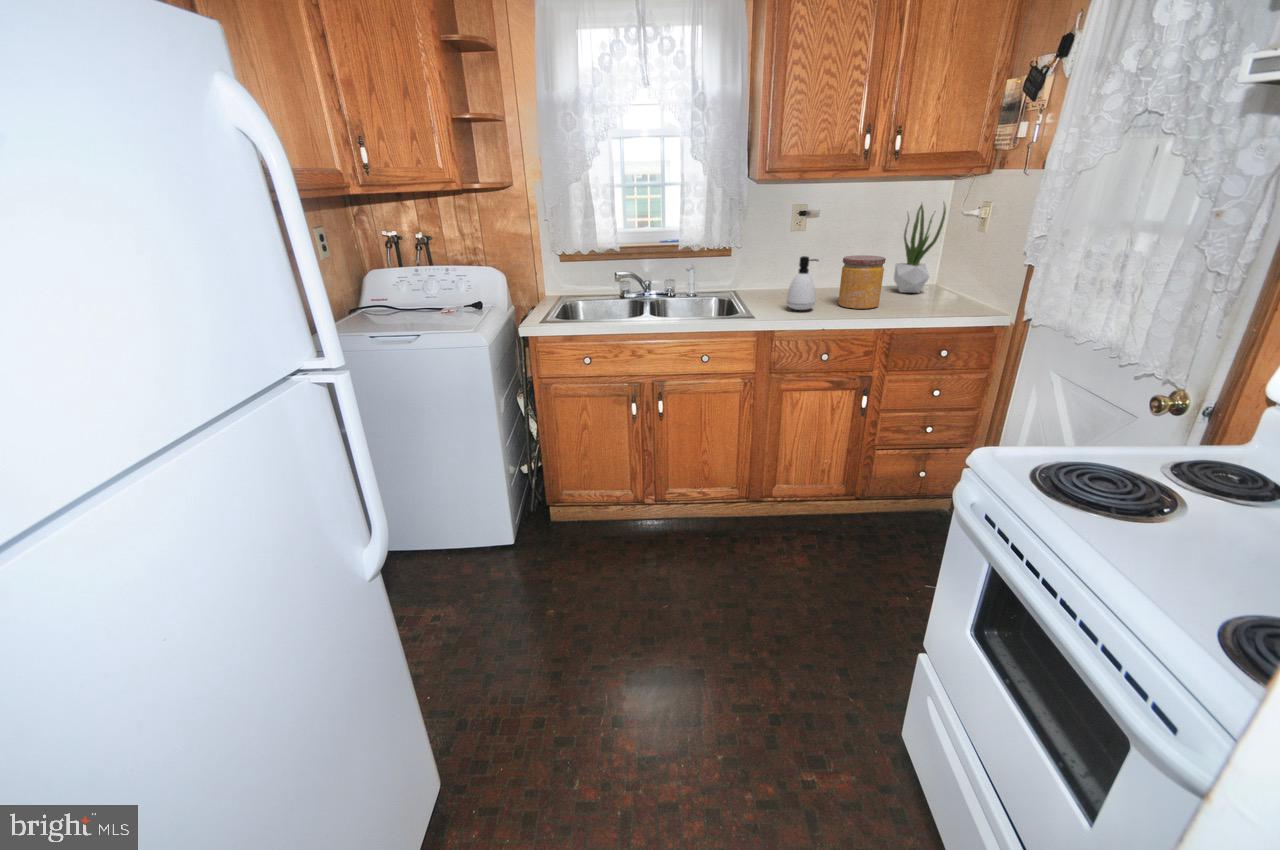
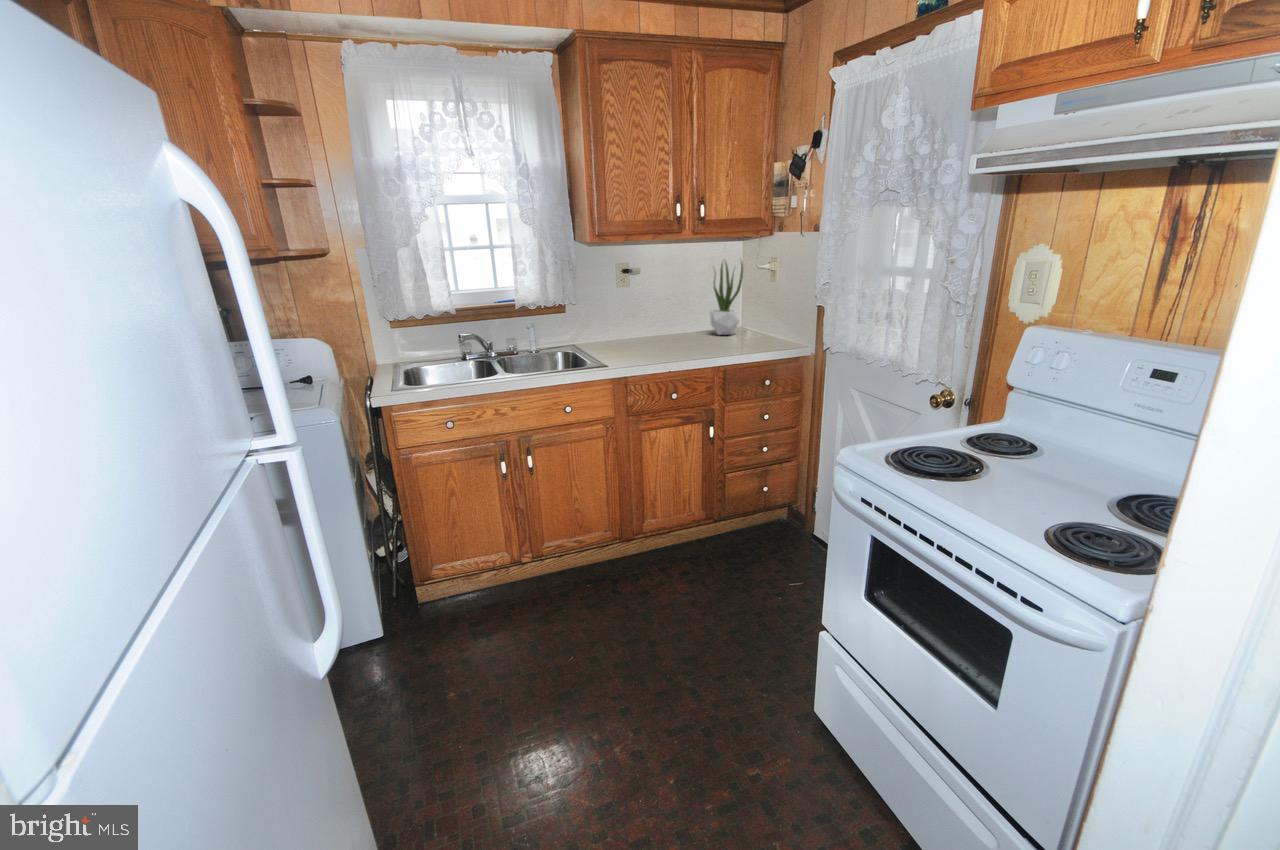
jar: present [838,255,886,309] -> none [672,305,707,351]
soap dispenser: present [787,256,818,310] -> none [630,308,656,357]

